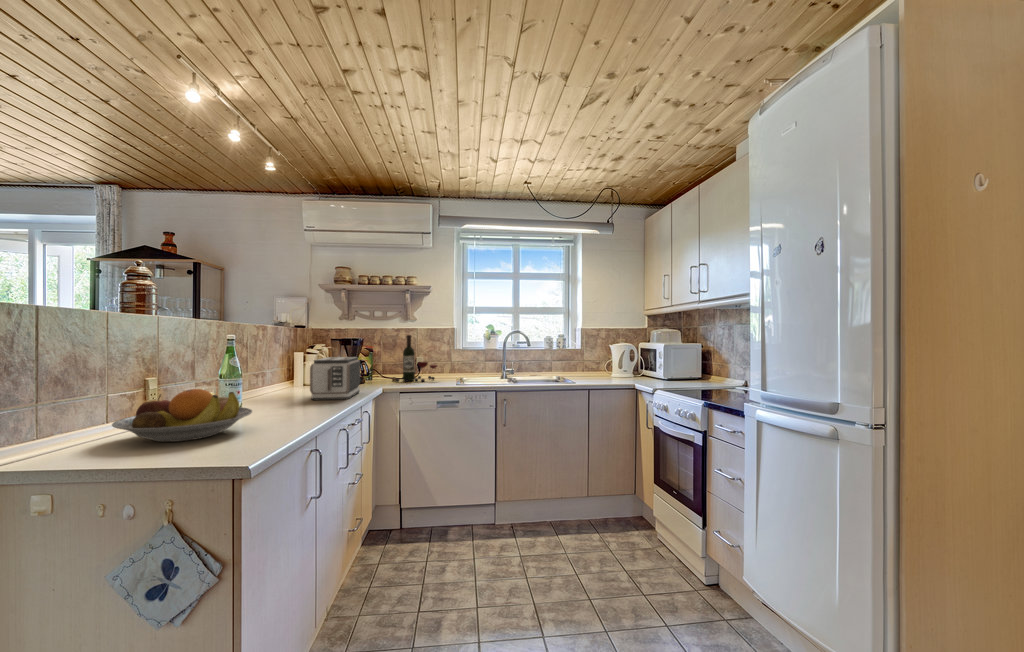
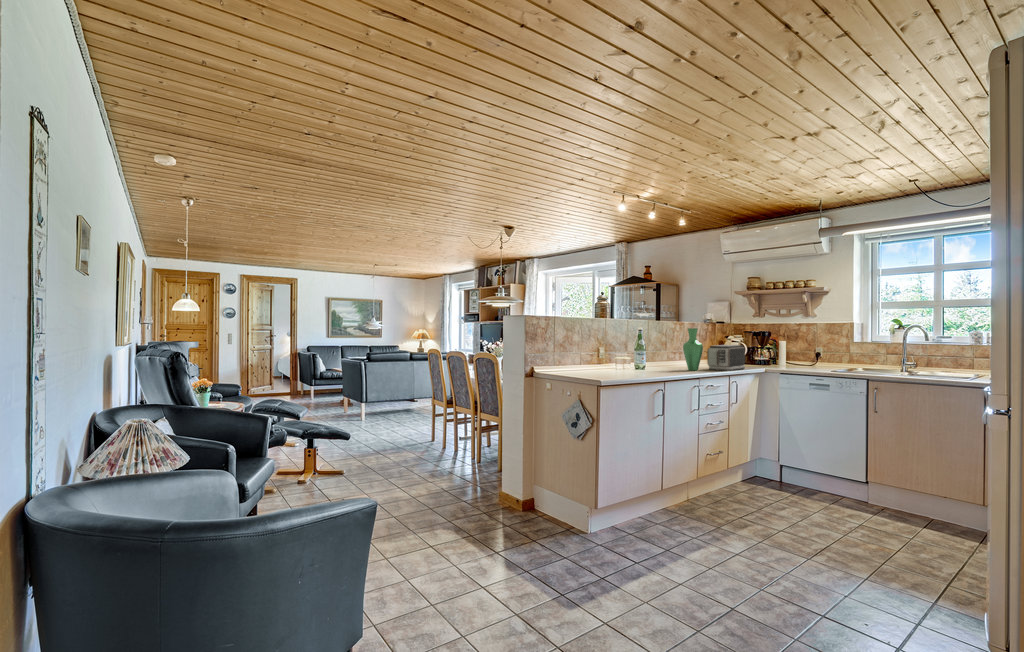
vase: none [270,331,309,407] -> present [683,328,703,371]
wine bottle: present [392,335,437,382] -> none [787,330,828,369]
fruit bowl: present [112,389,252,442] -> none [617,354,664,374]

